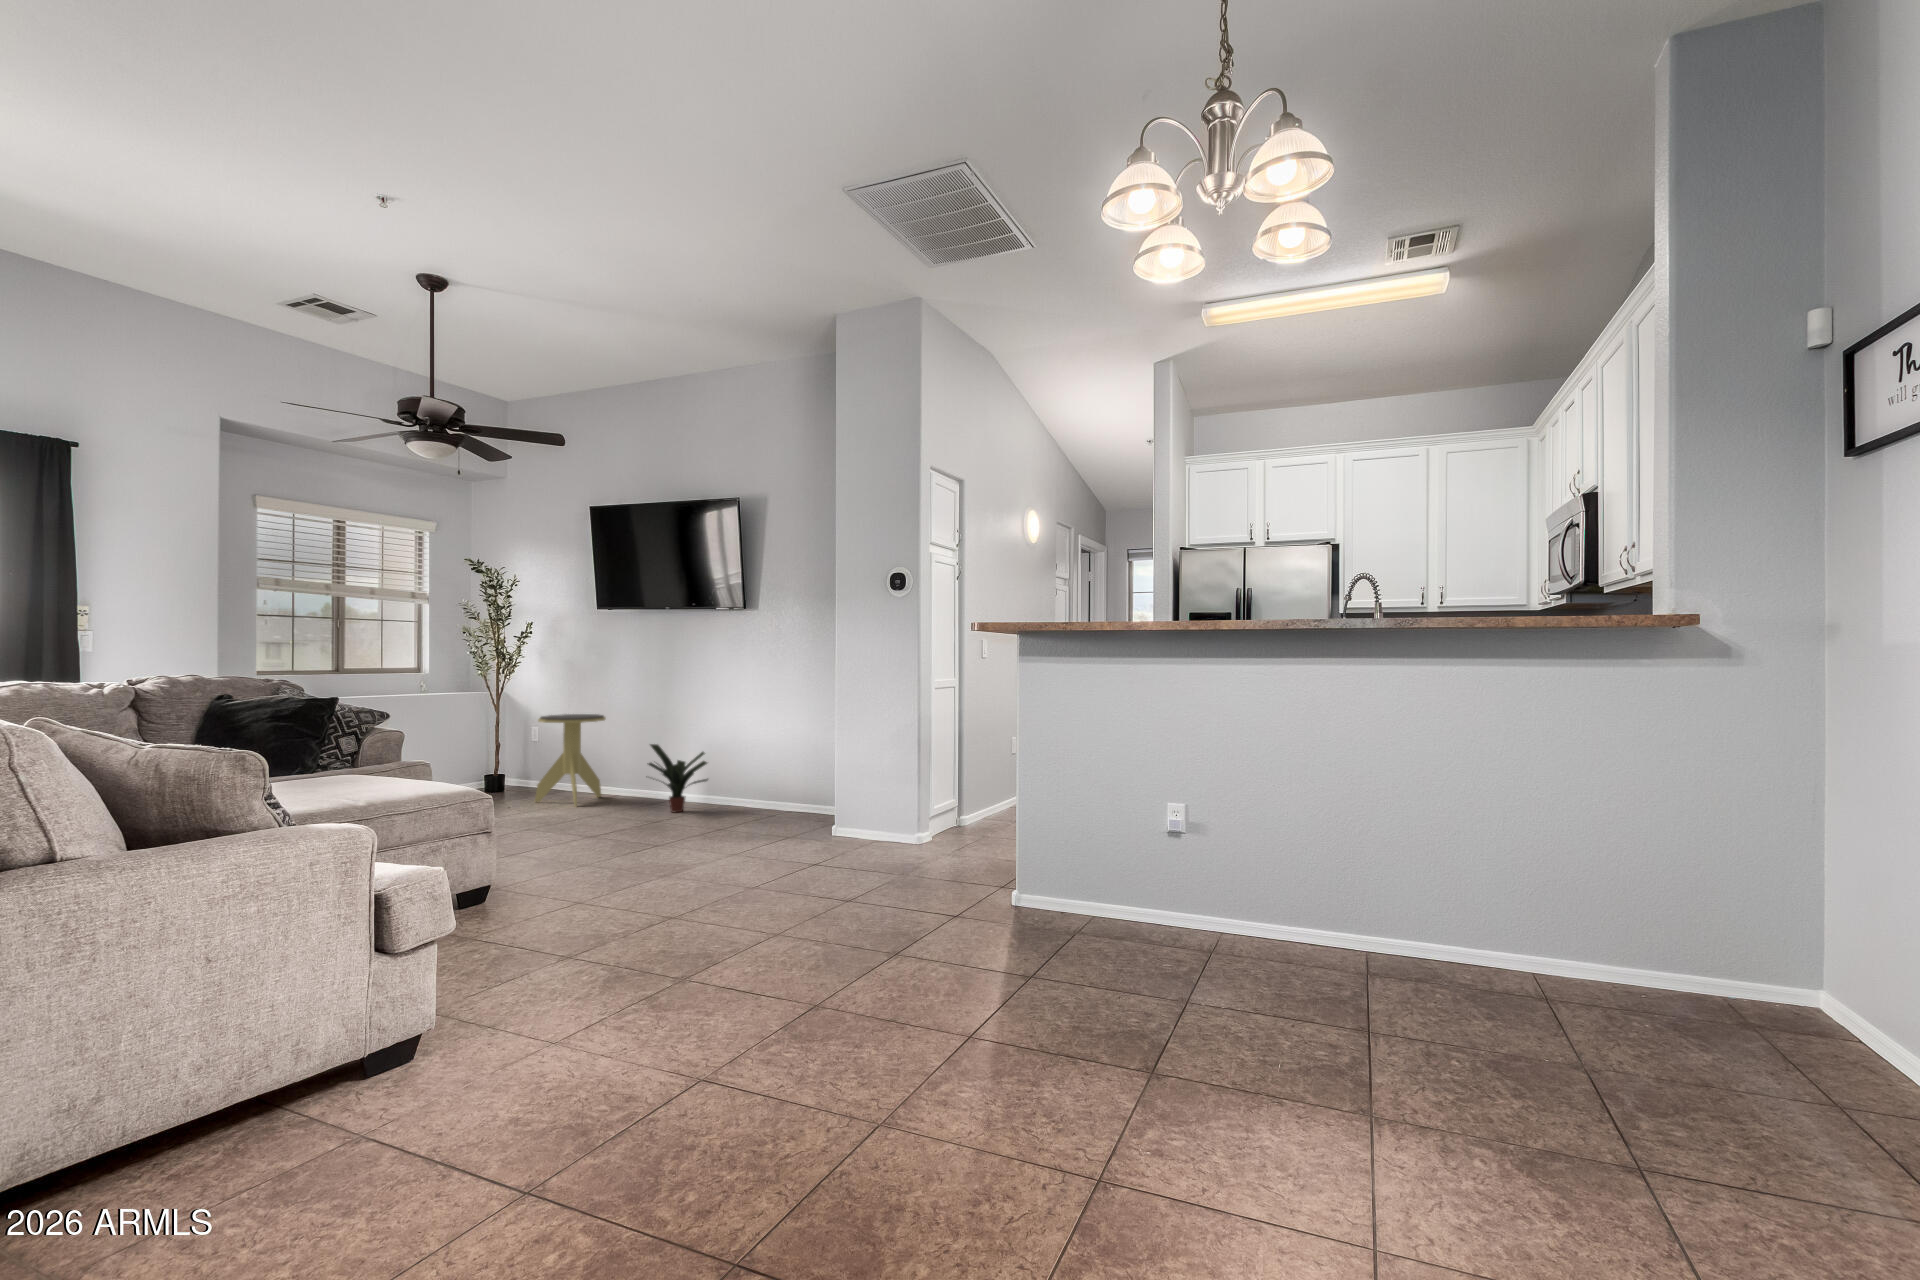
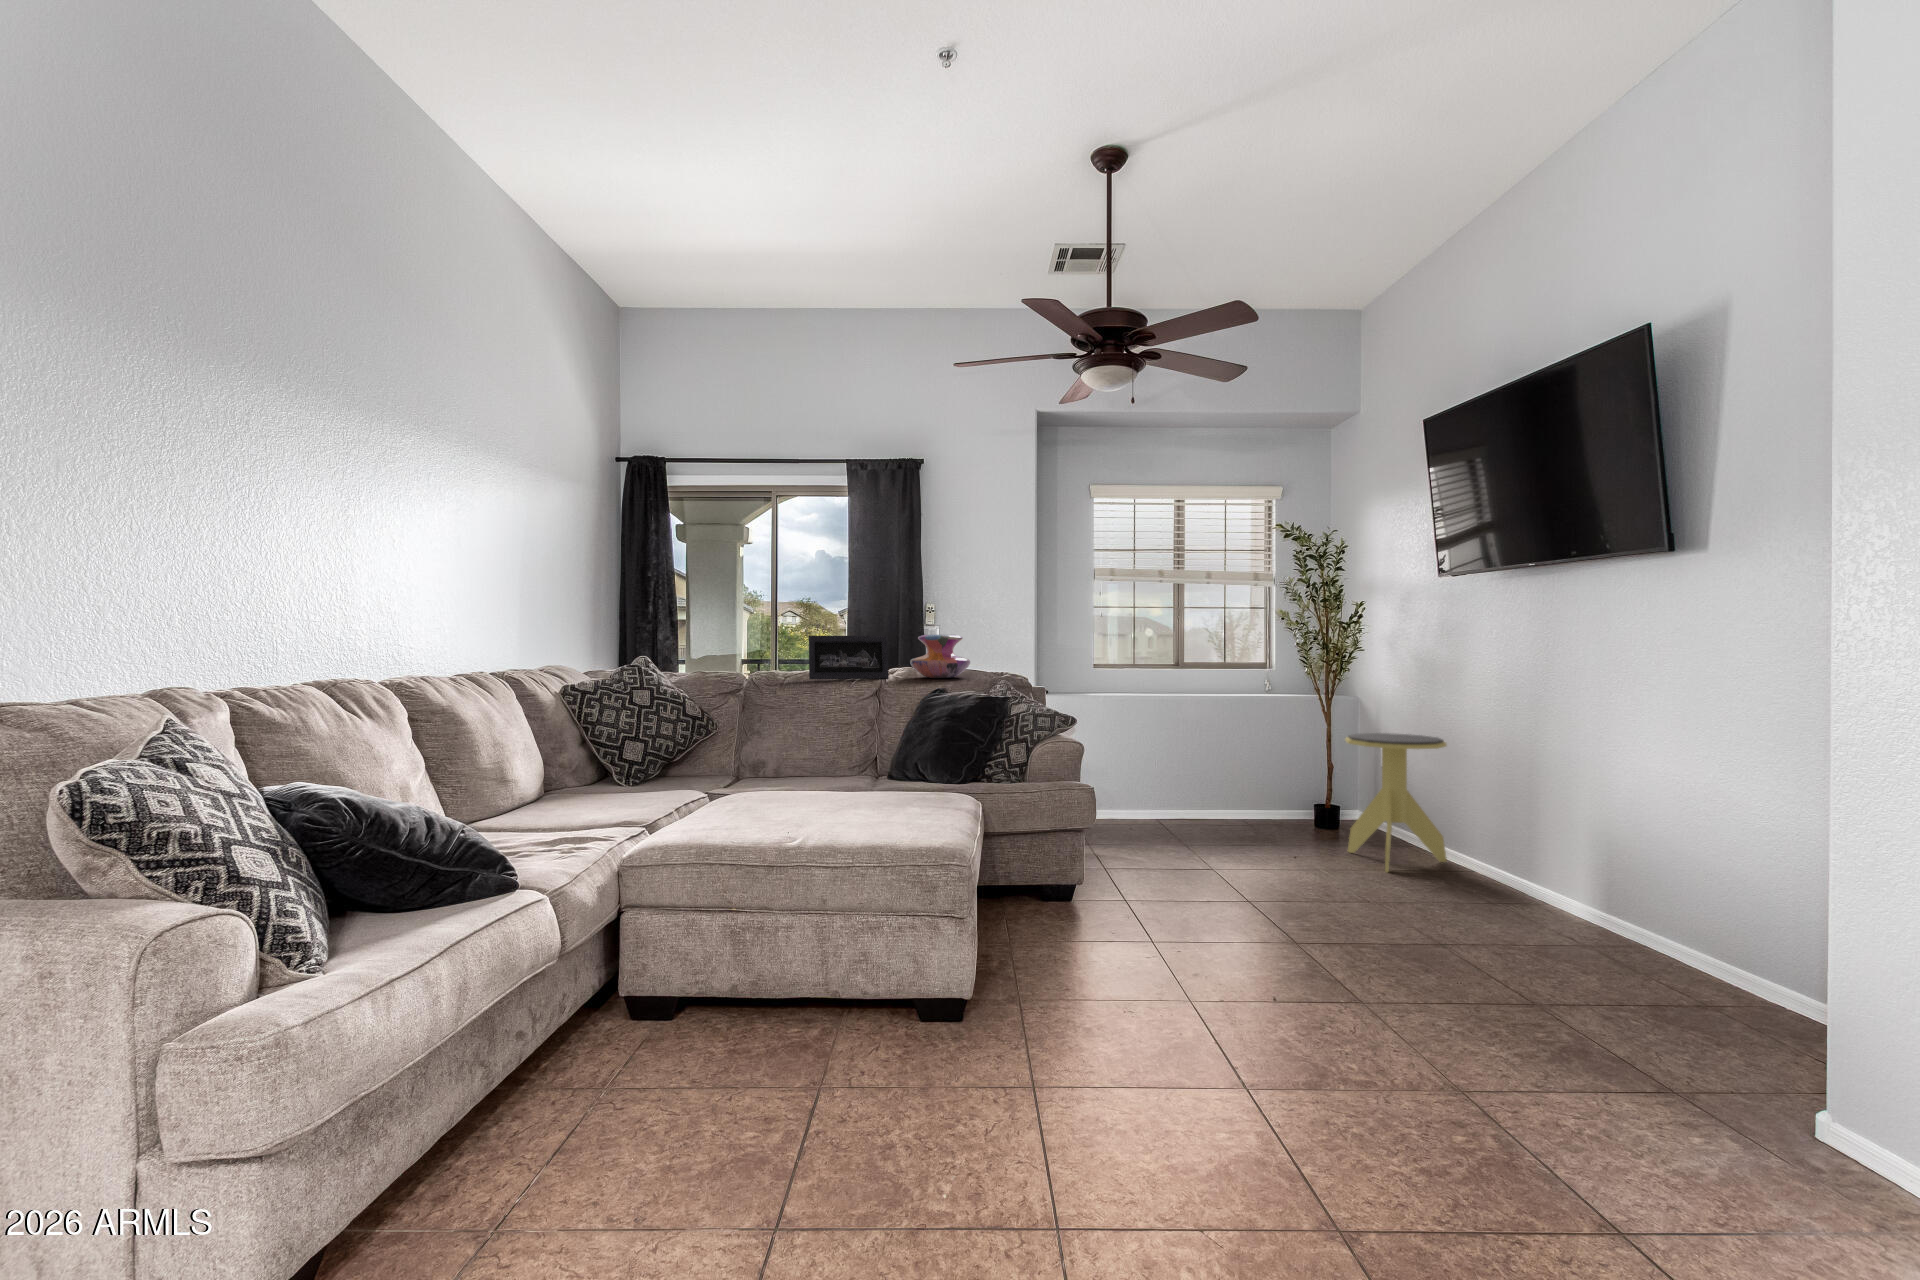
picture frame: none [36,643,147,691] -> present [809,636,889,679]
decorative vase: none [172,643,248,685] -> present [910,635,970,678]
potted plant: present [648,744,708,812] -> none [1465,796,1591,924]

